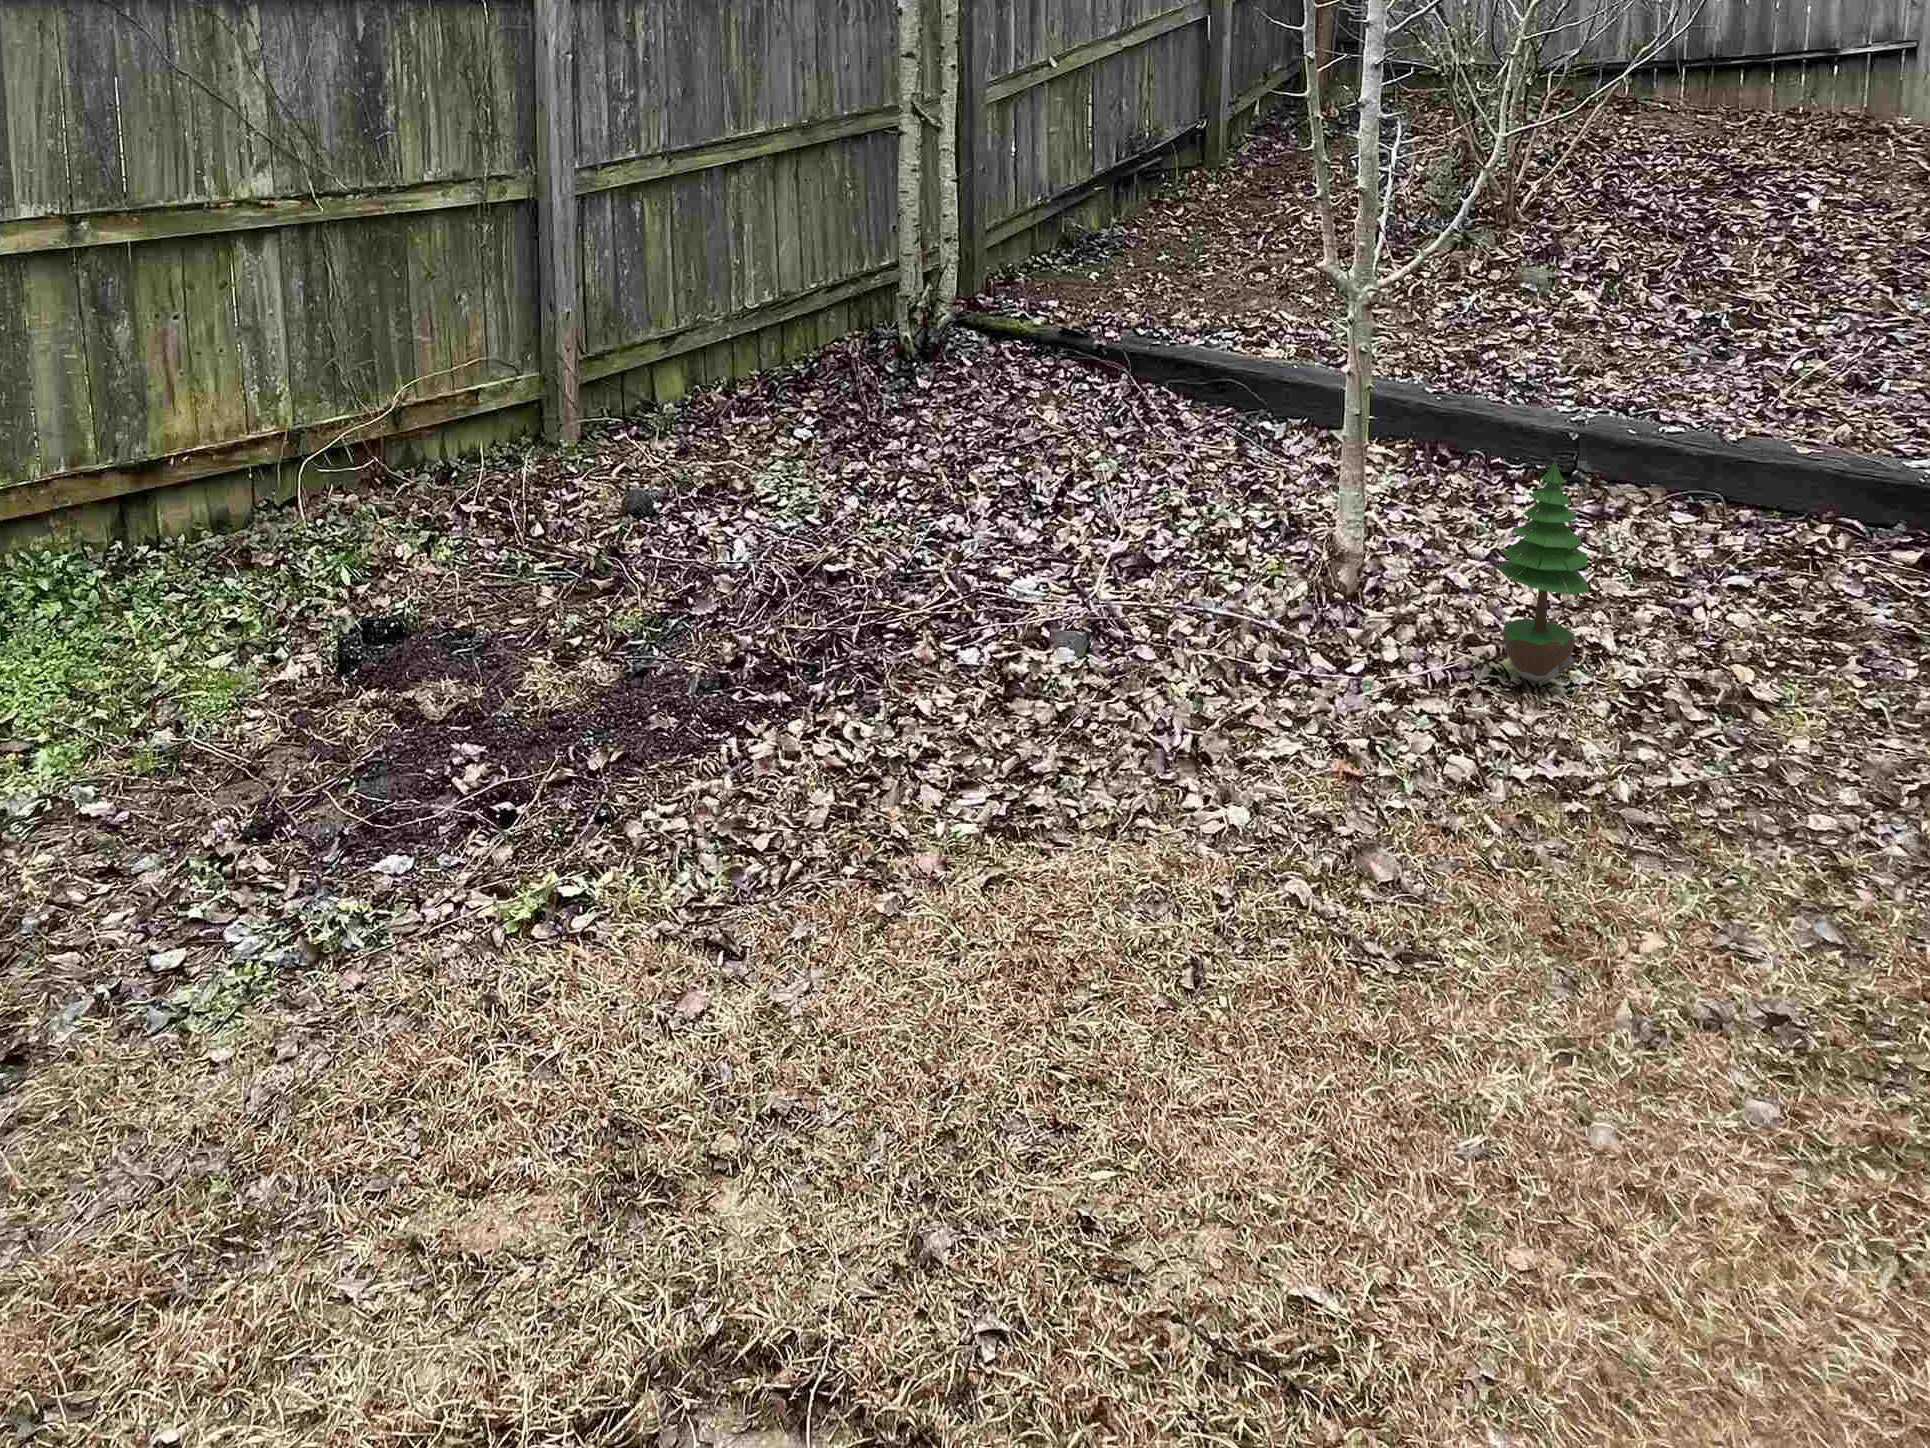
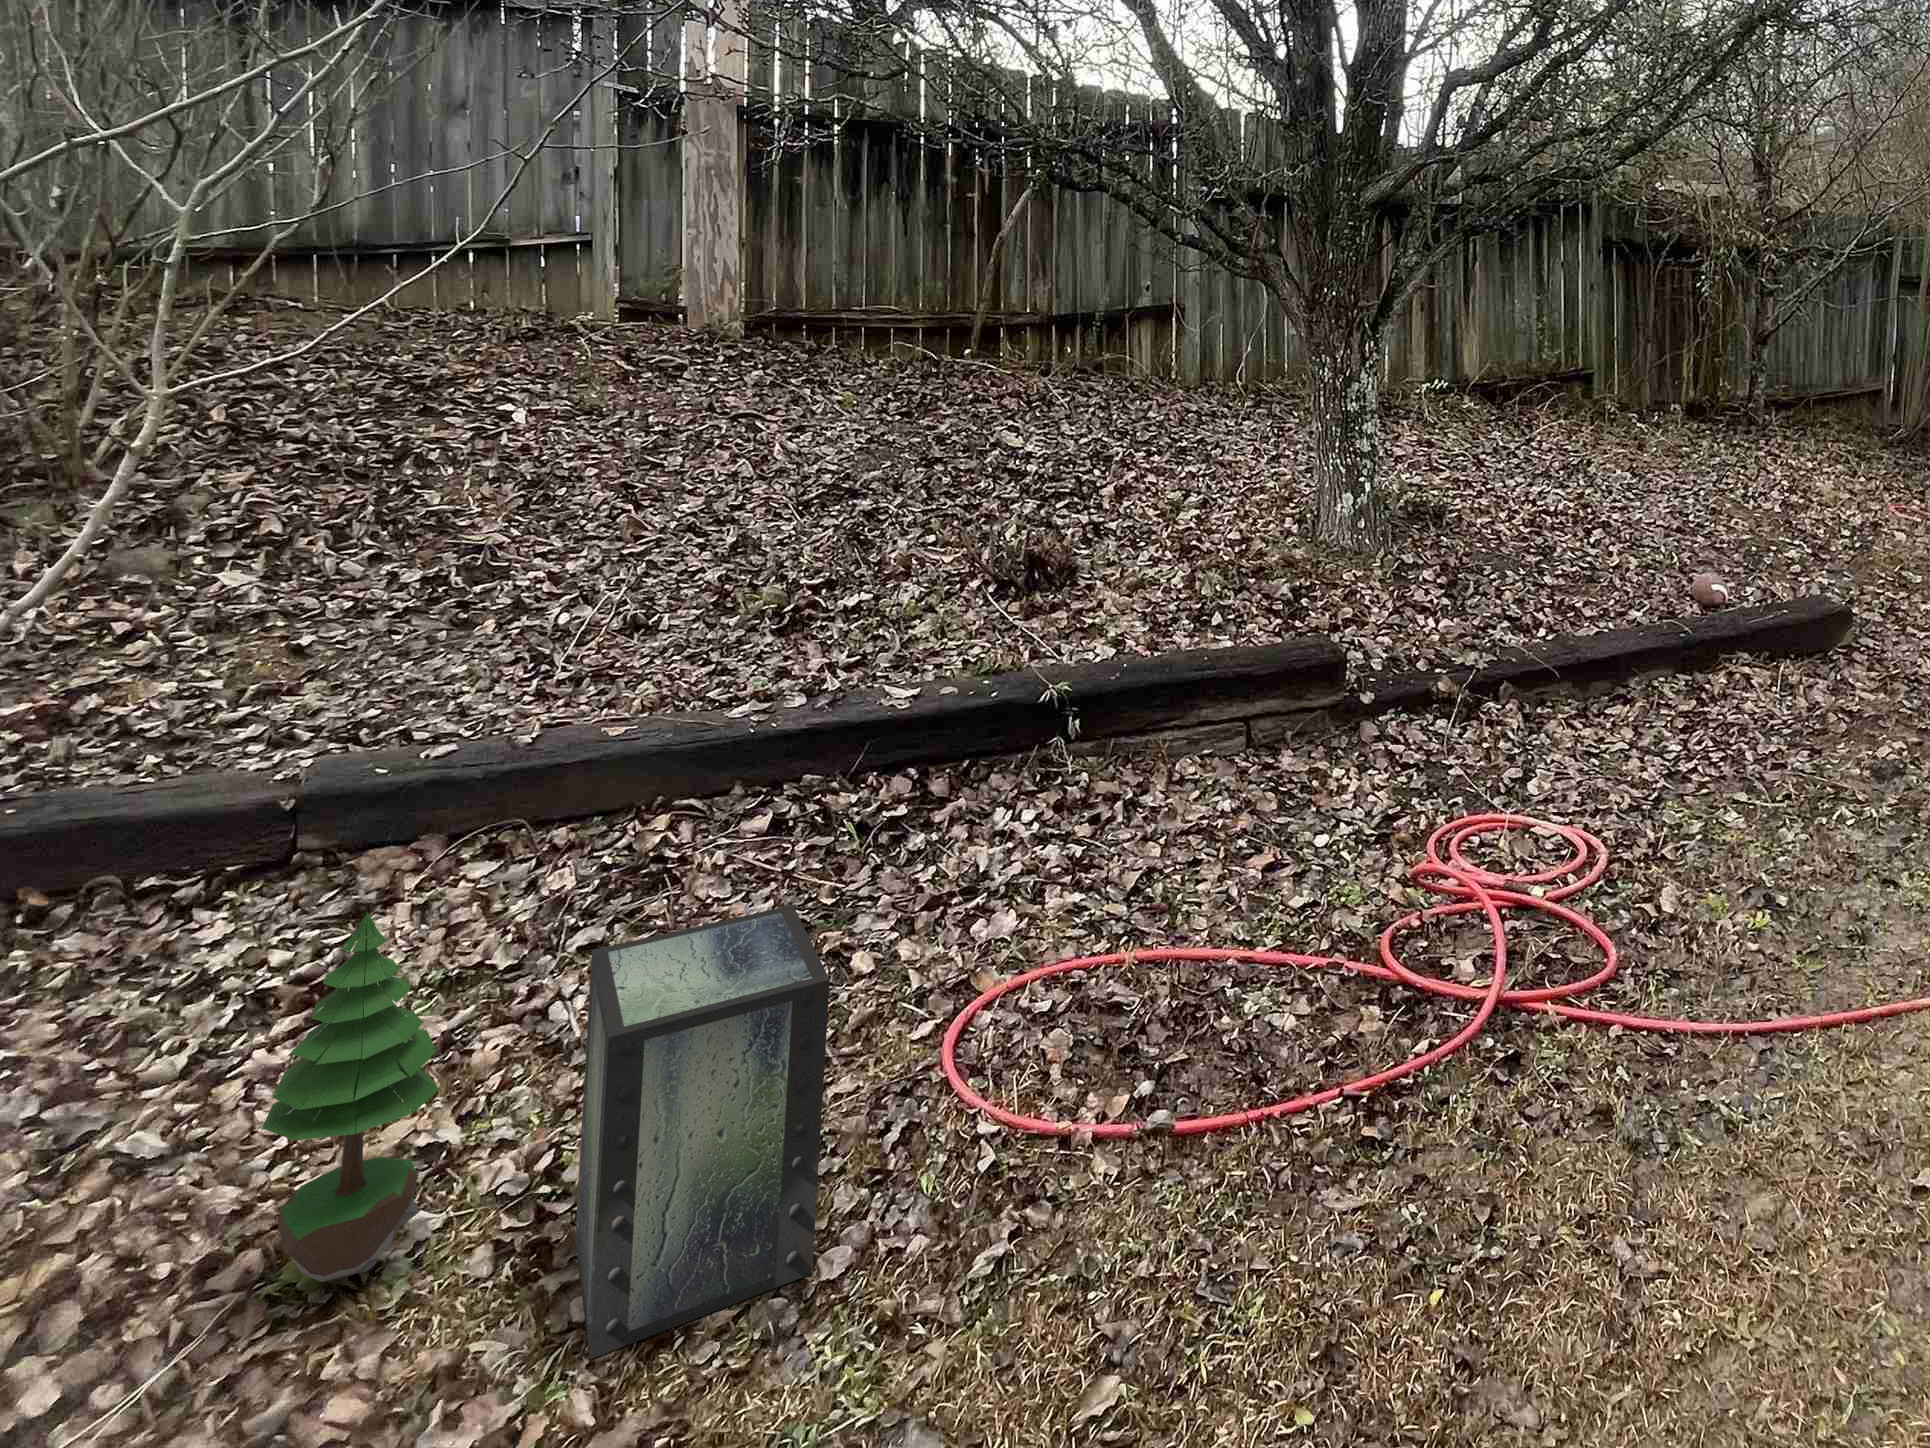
storage box: none [1642,533,1840,830] -> present [575,905,830,1360]

